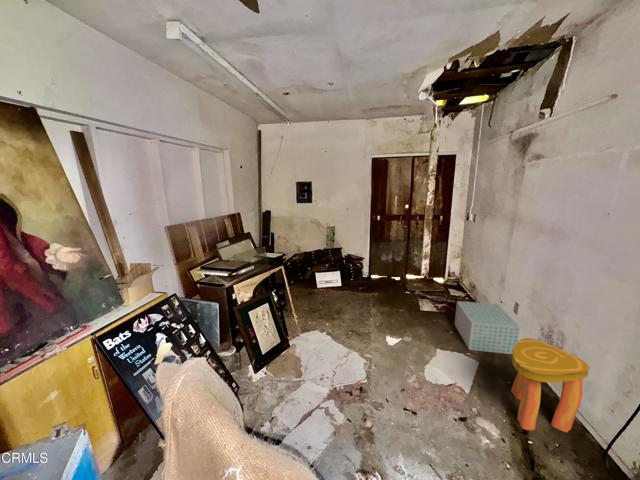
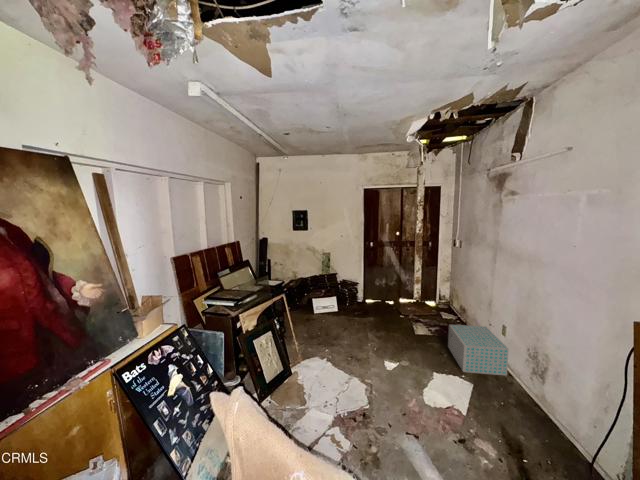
stool: present [511,338,589,432] -> none [504,360,574,452]

